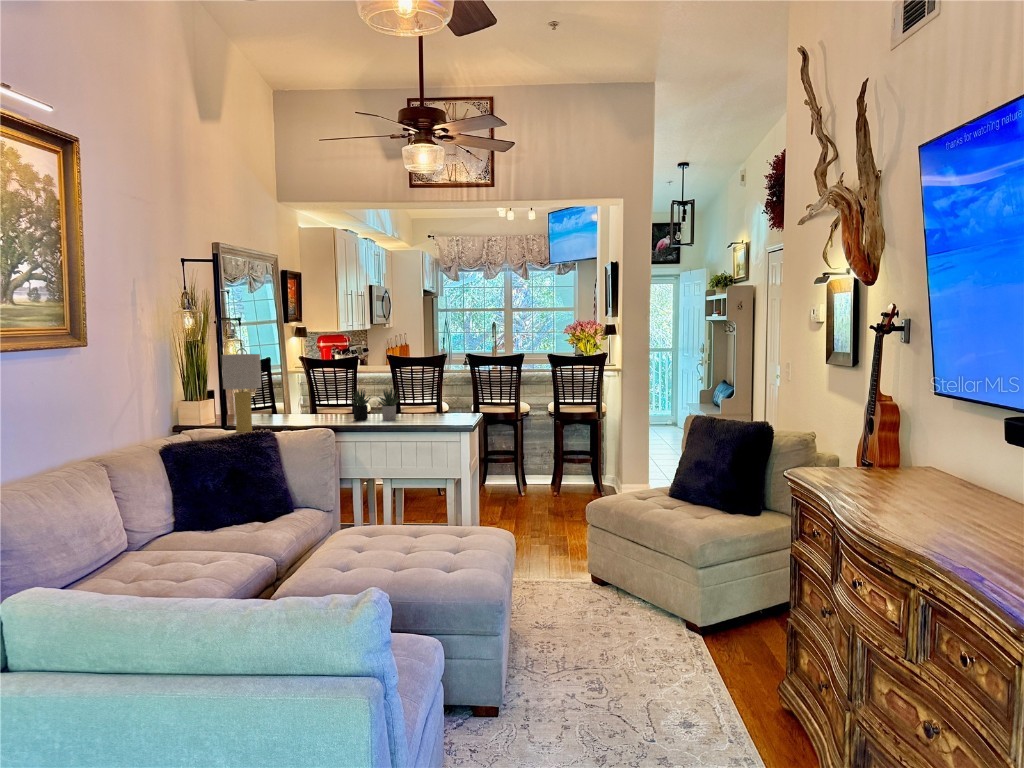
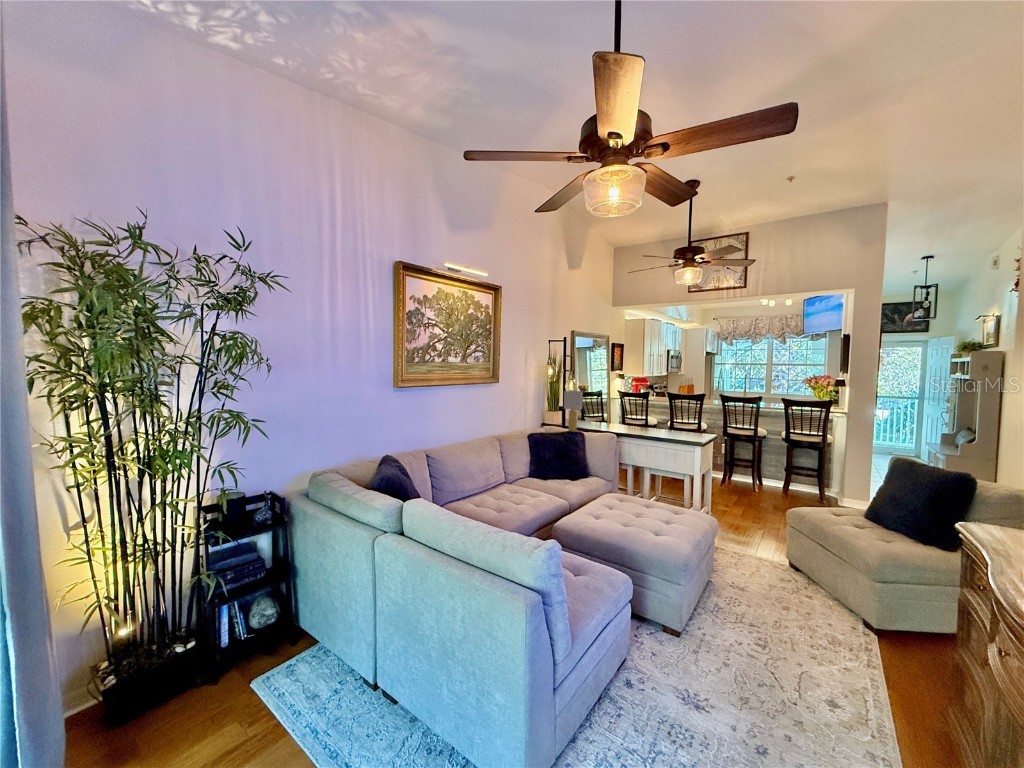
succulent plant: present [349,388,402,420] -> none [629,413,662,434]

